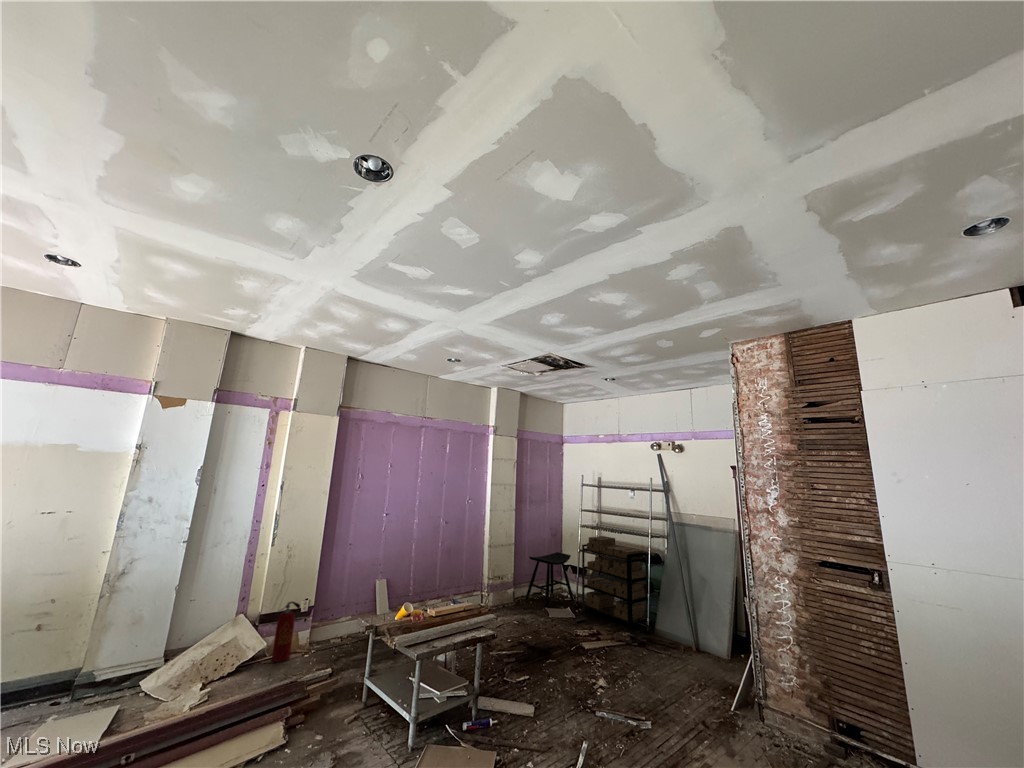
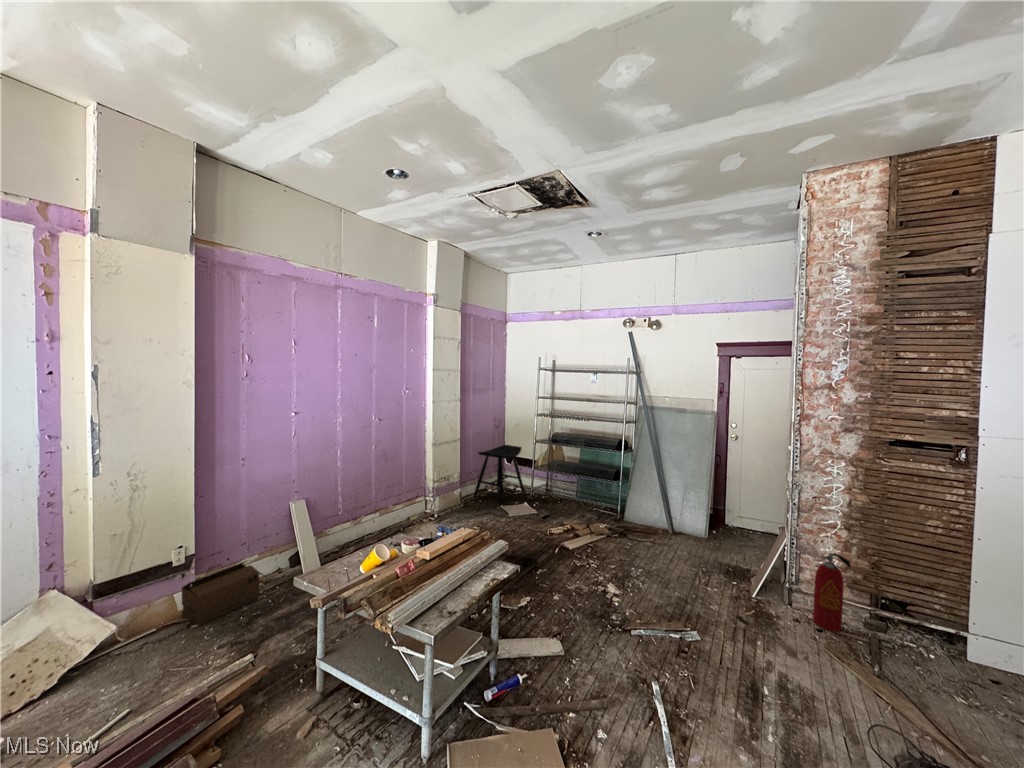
shelving unit: present [582,536,649,630] -> none [540,425,616,519]
fire extinguisher: present [272,602,300,662] -> present [813,553,851,632]
cardboard box: none [301,617,353,656] -> present [182,561,265,626]

